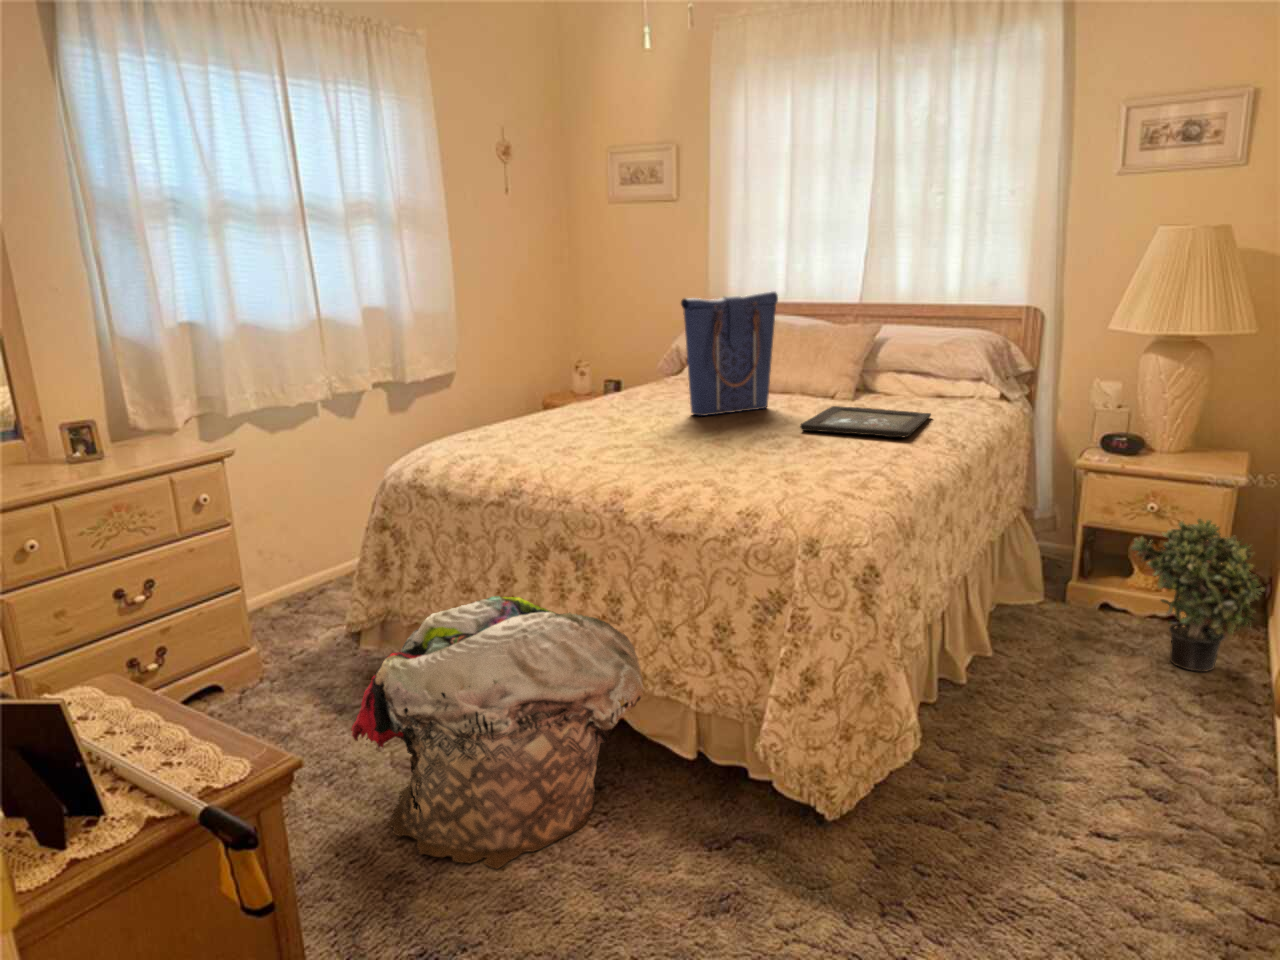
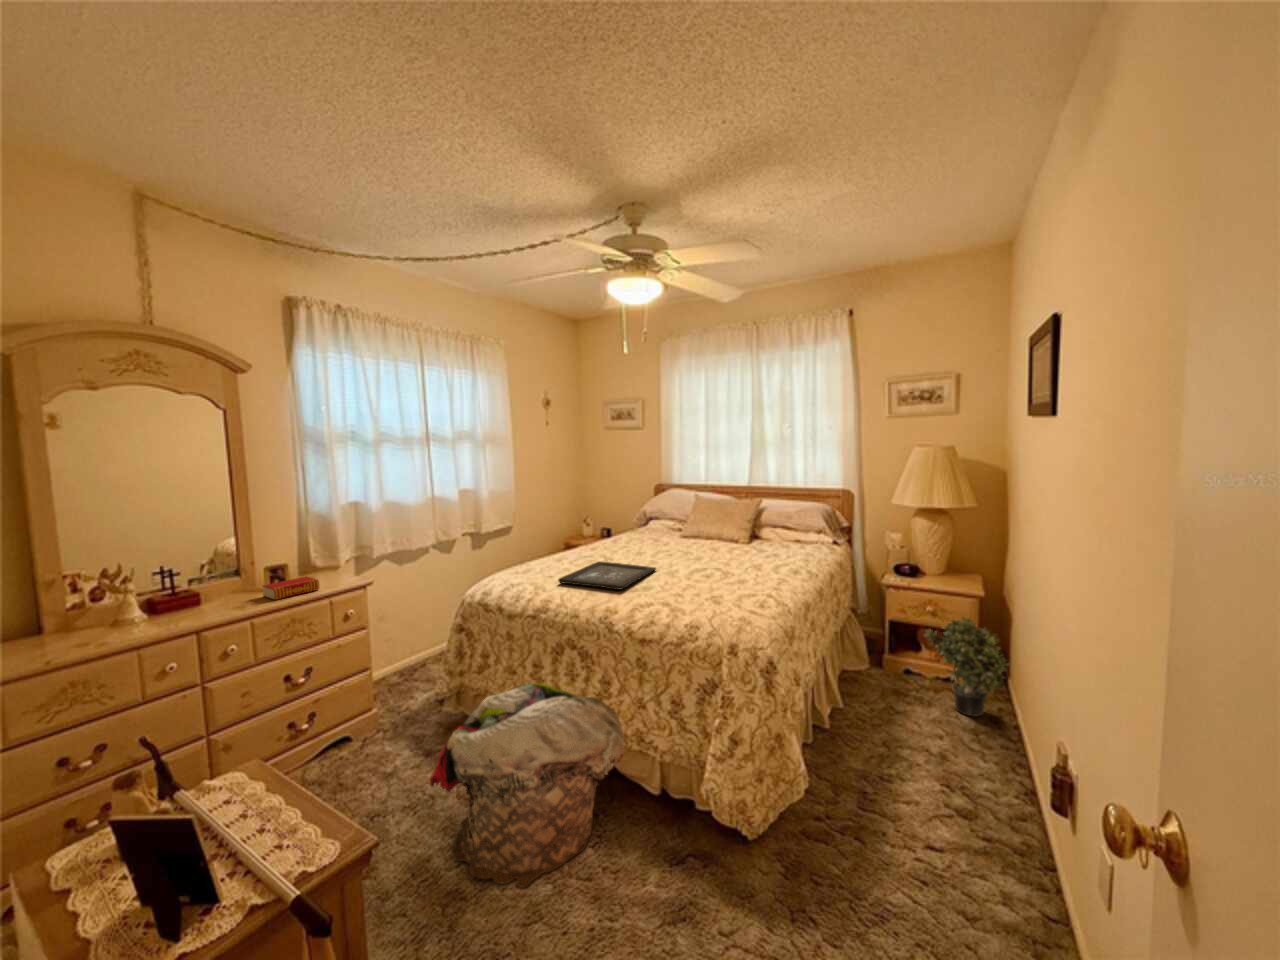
tote bag: present [681,291,778,416] -> none [646,479,703,554]
tray: present [800,406,931,437] -> present [559,562,656,590]
book: none [67,440,156,473] -> present [263,576,319,600]

